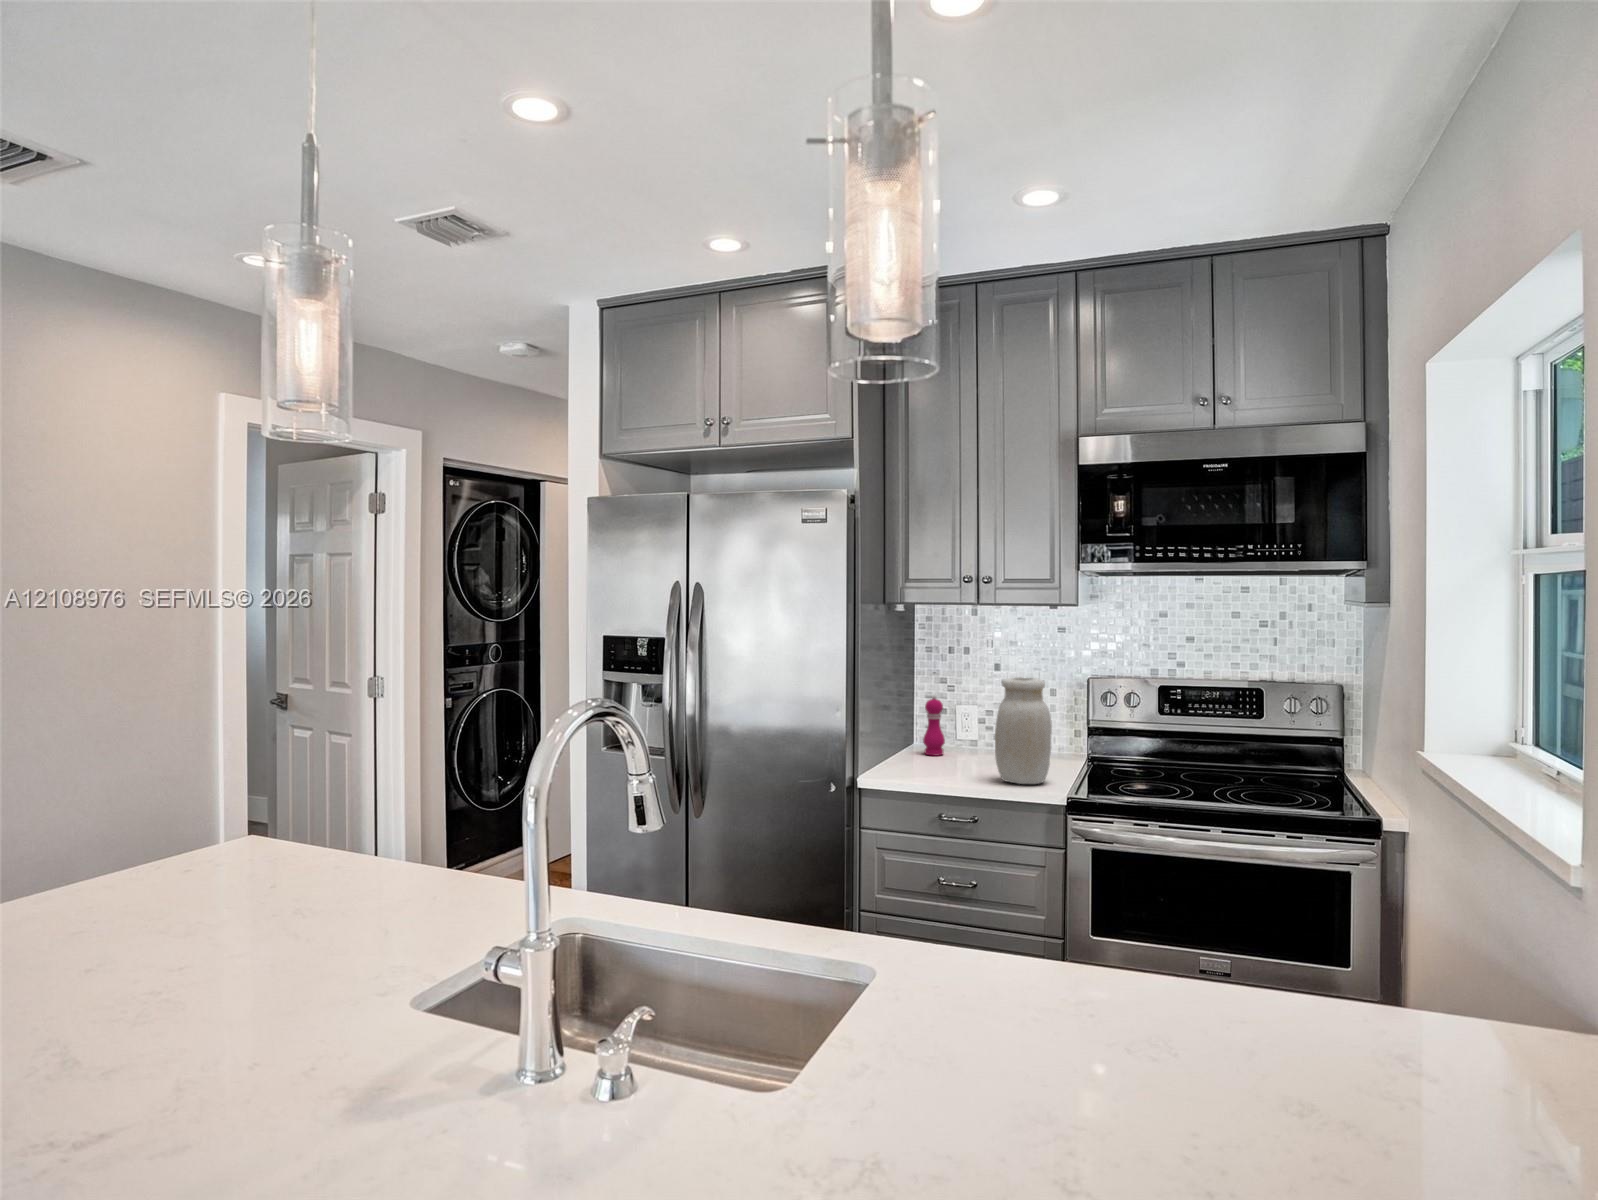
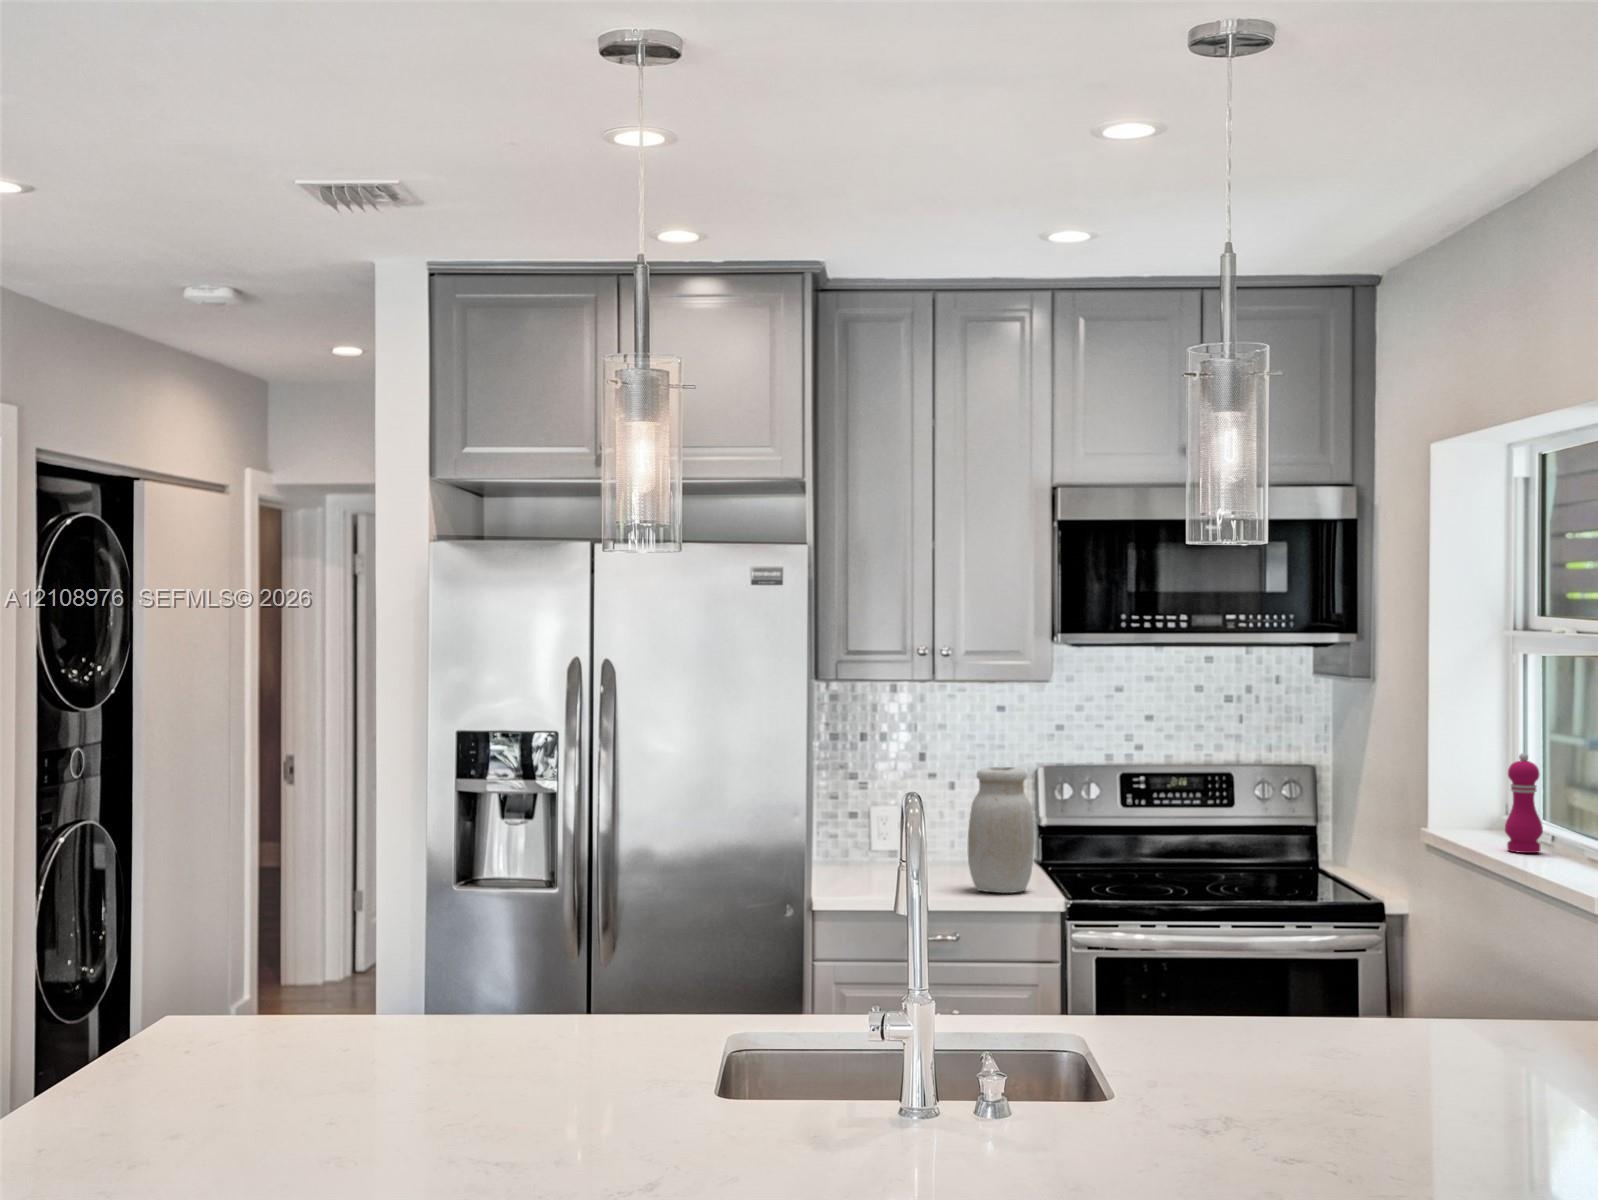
pepper mill: present [923,695,945,756] -> present [1505,753,1543,853]

